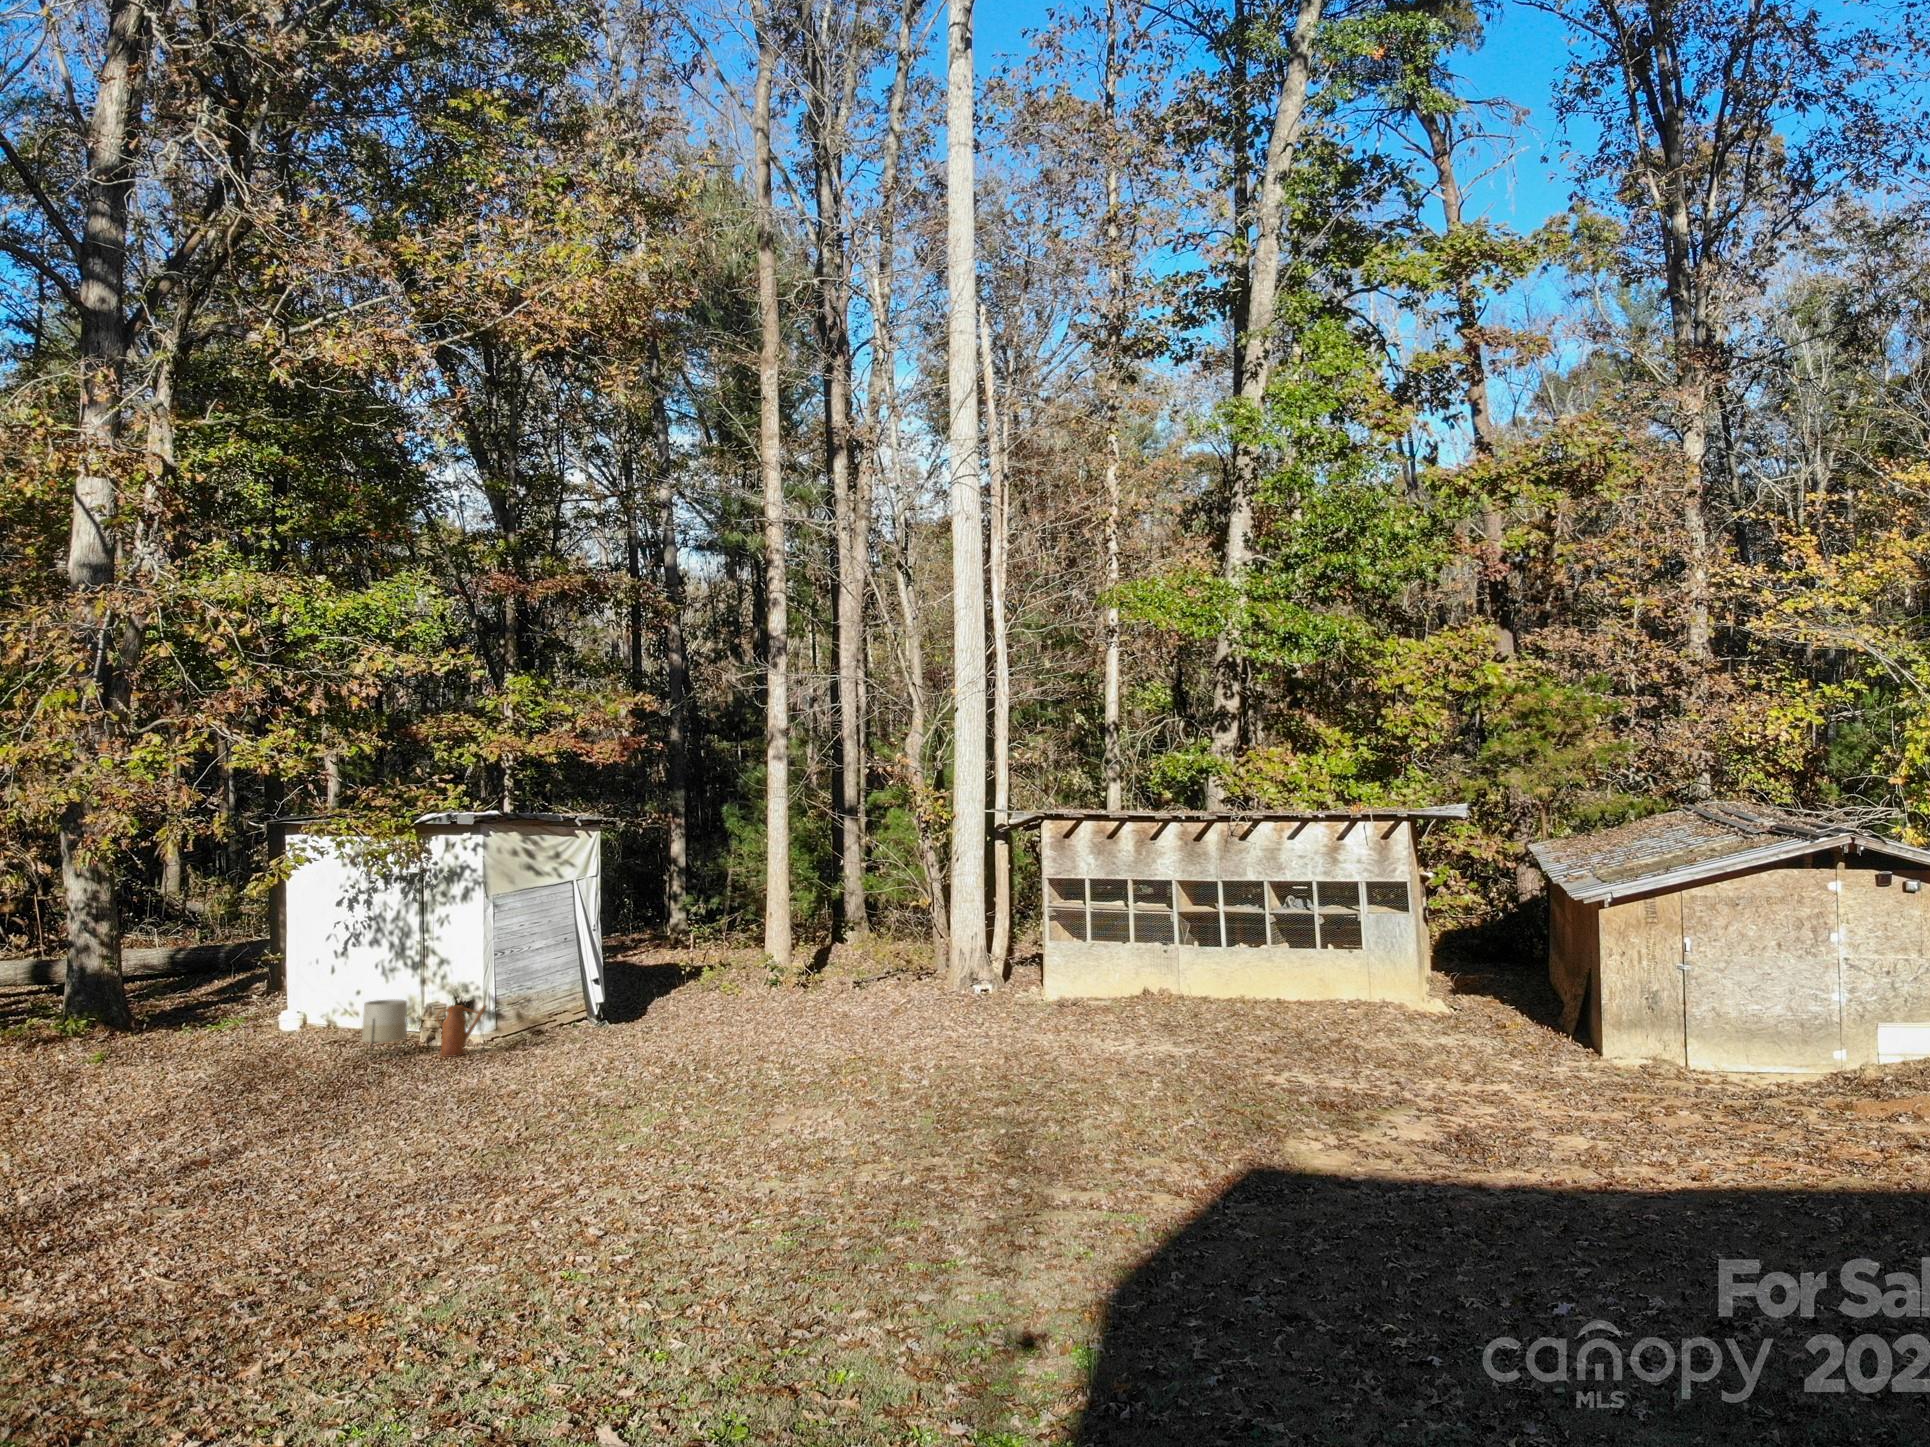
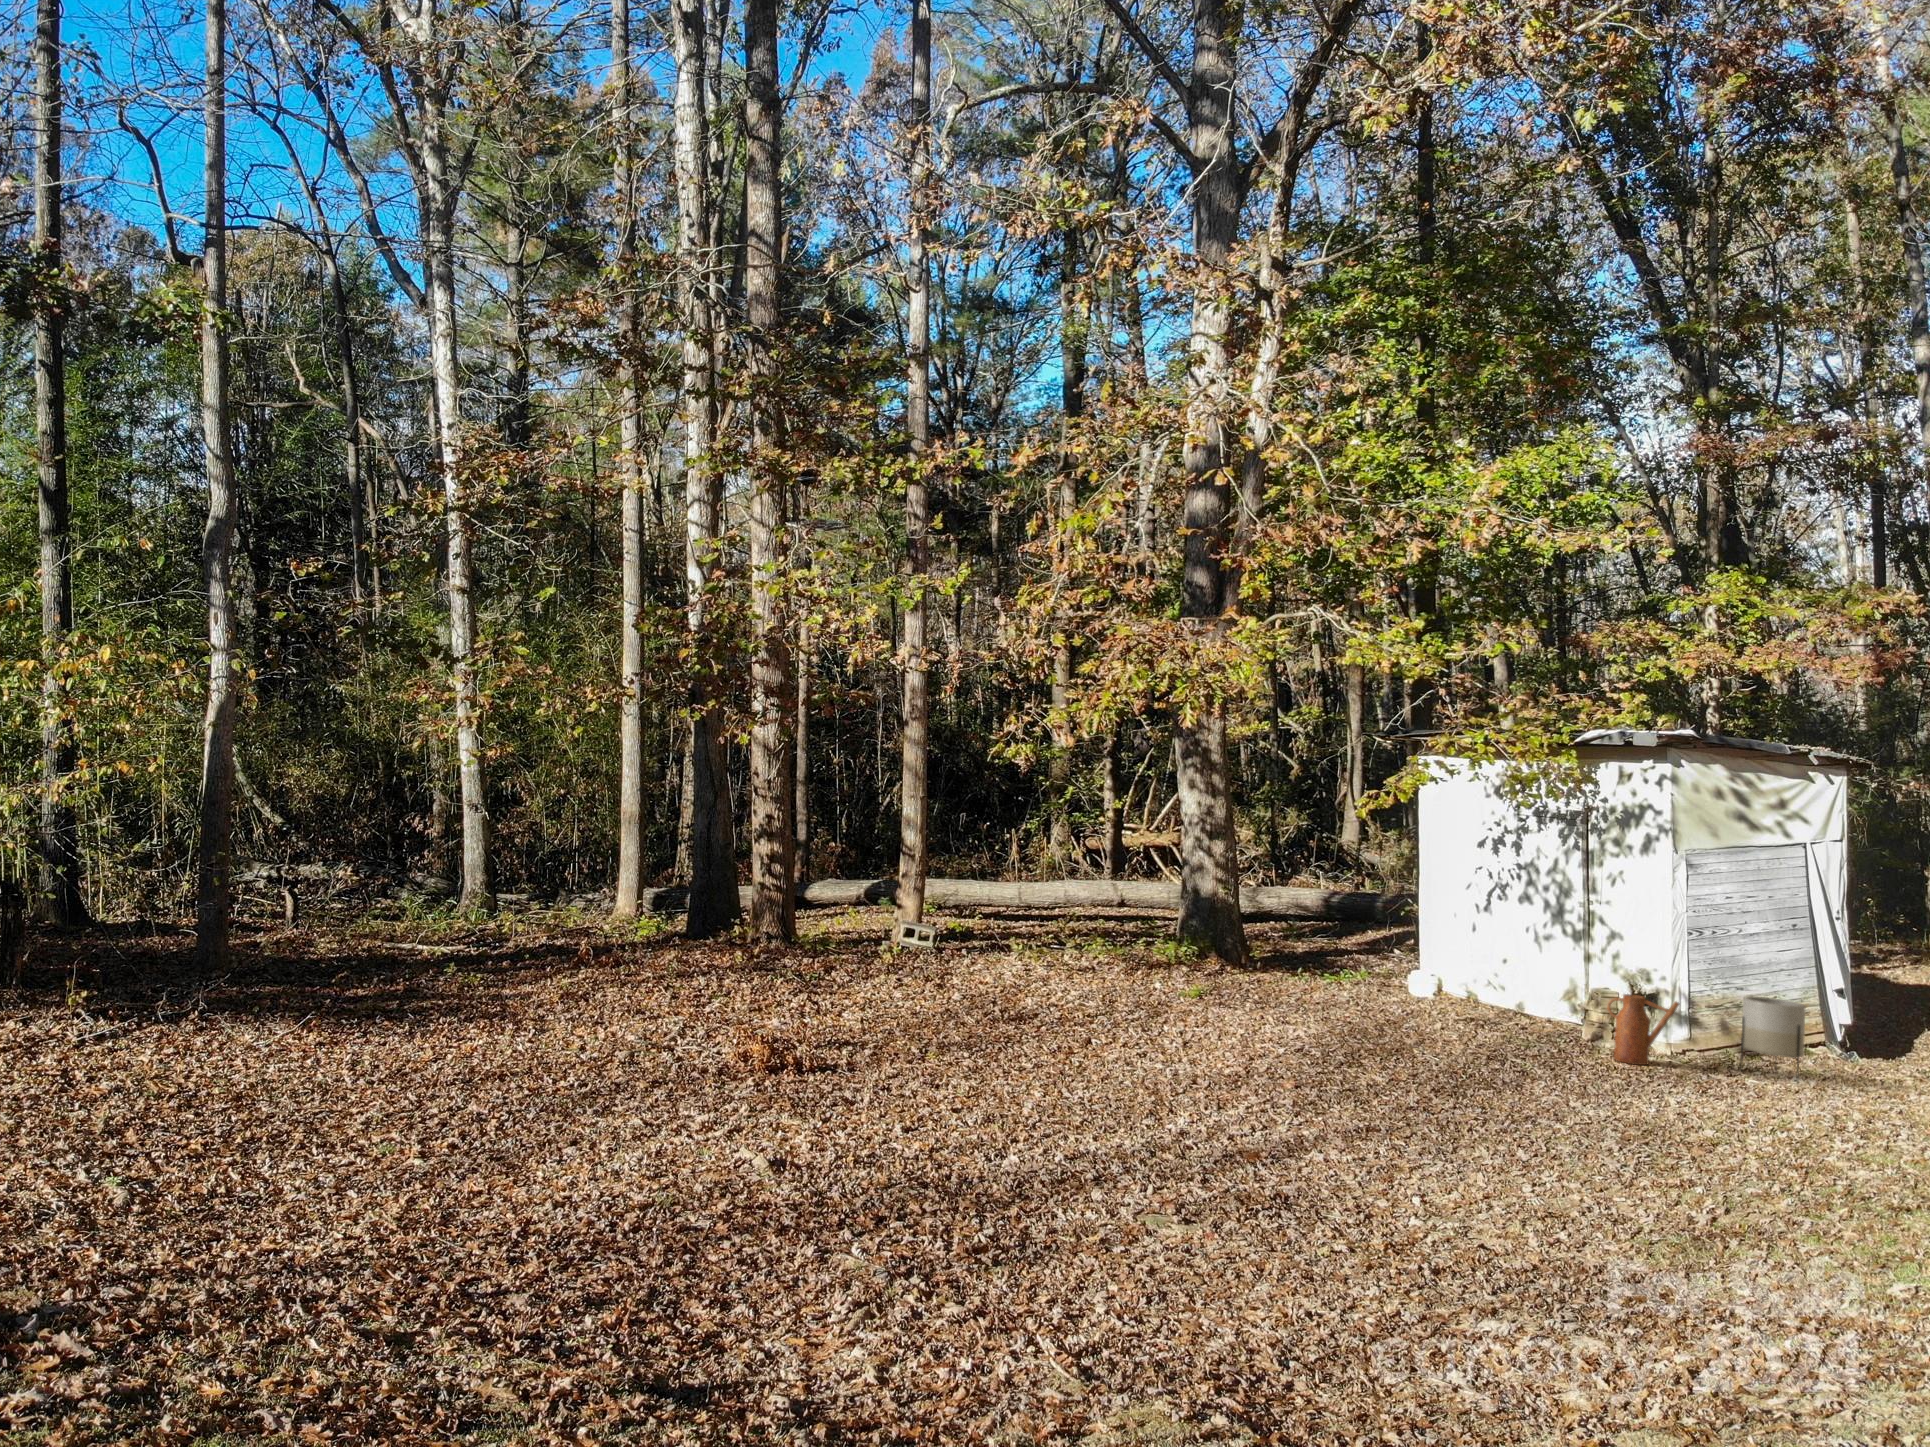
planter: present [362,999,407,1044] -> present [1740,996,1805,1079]

